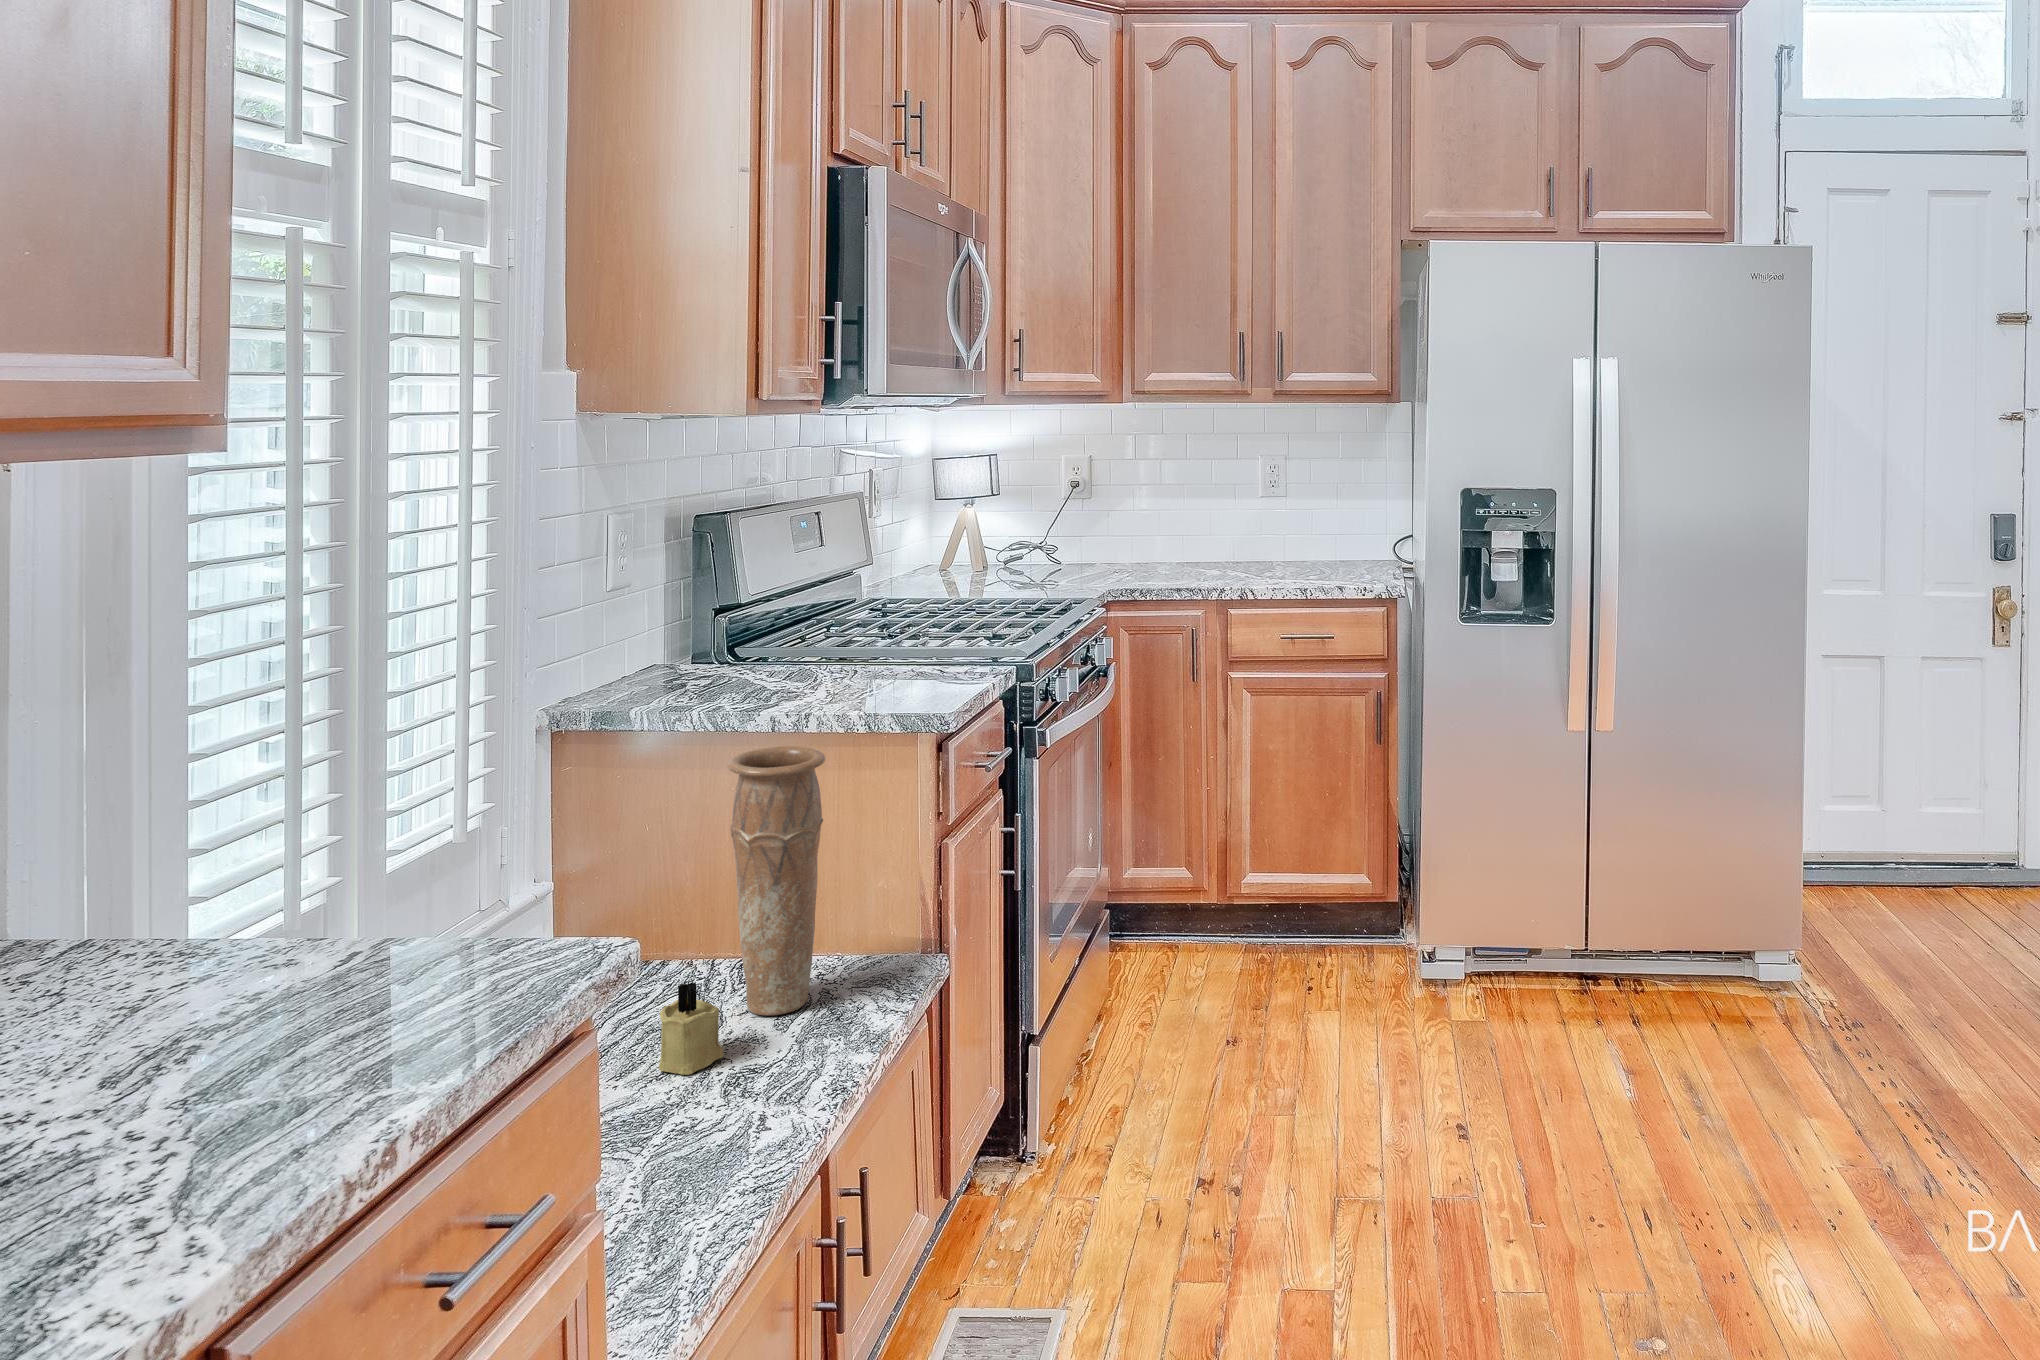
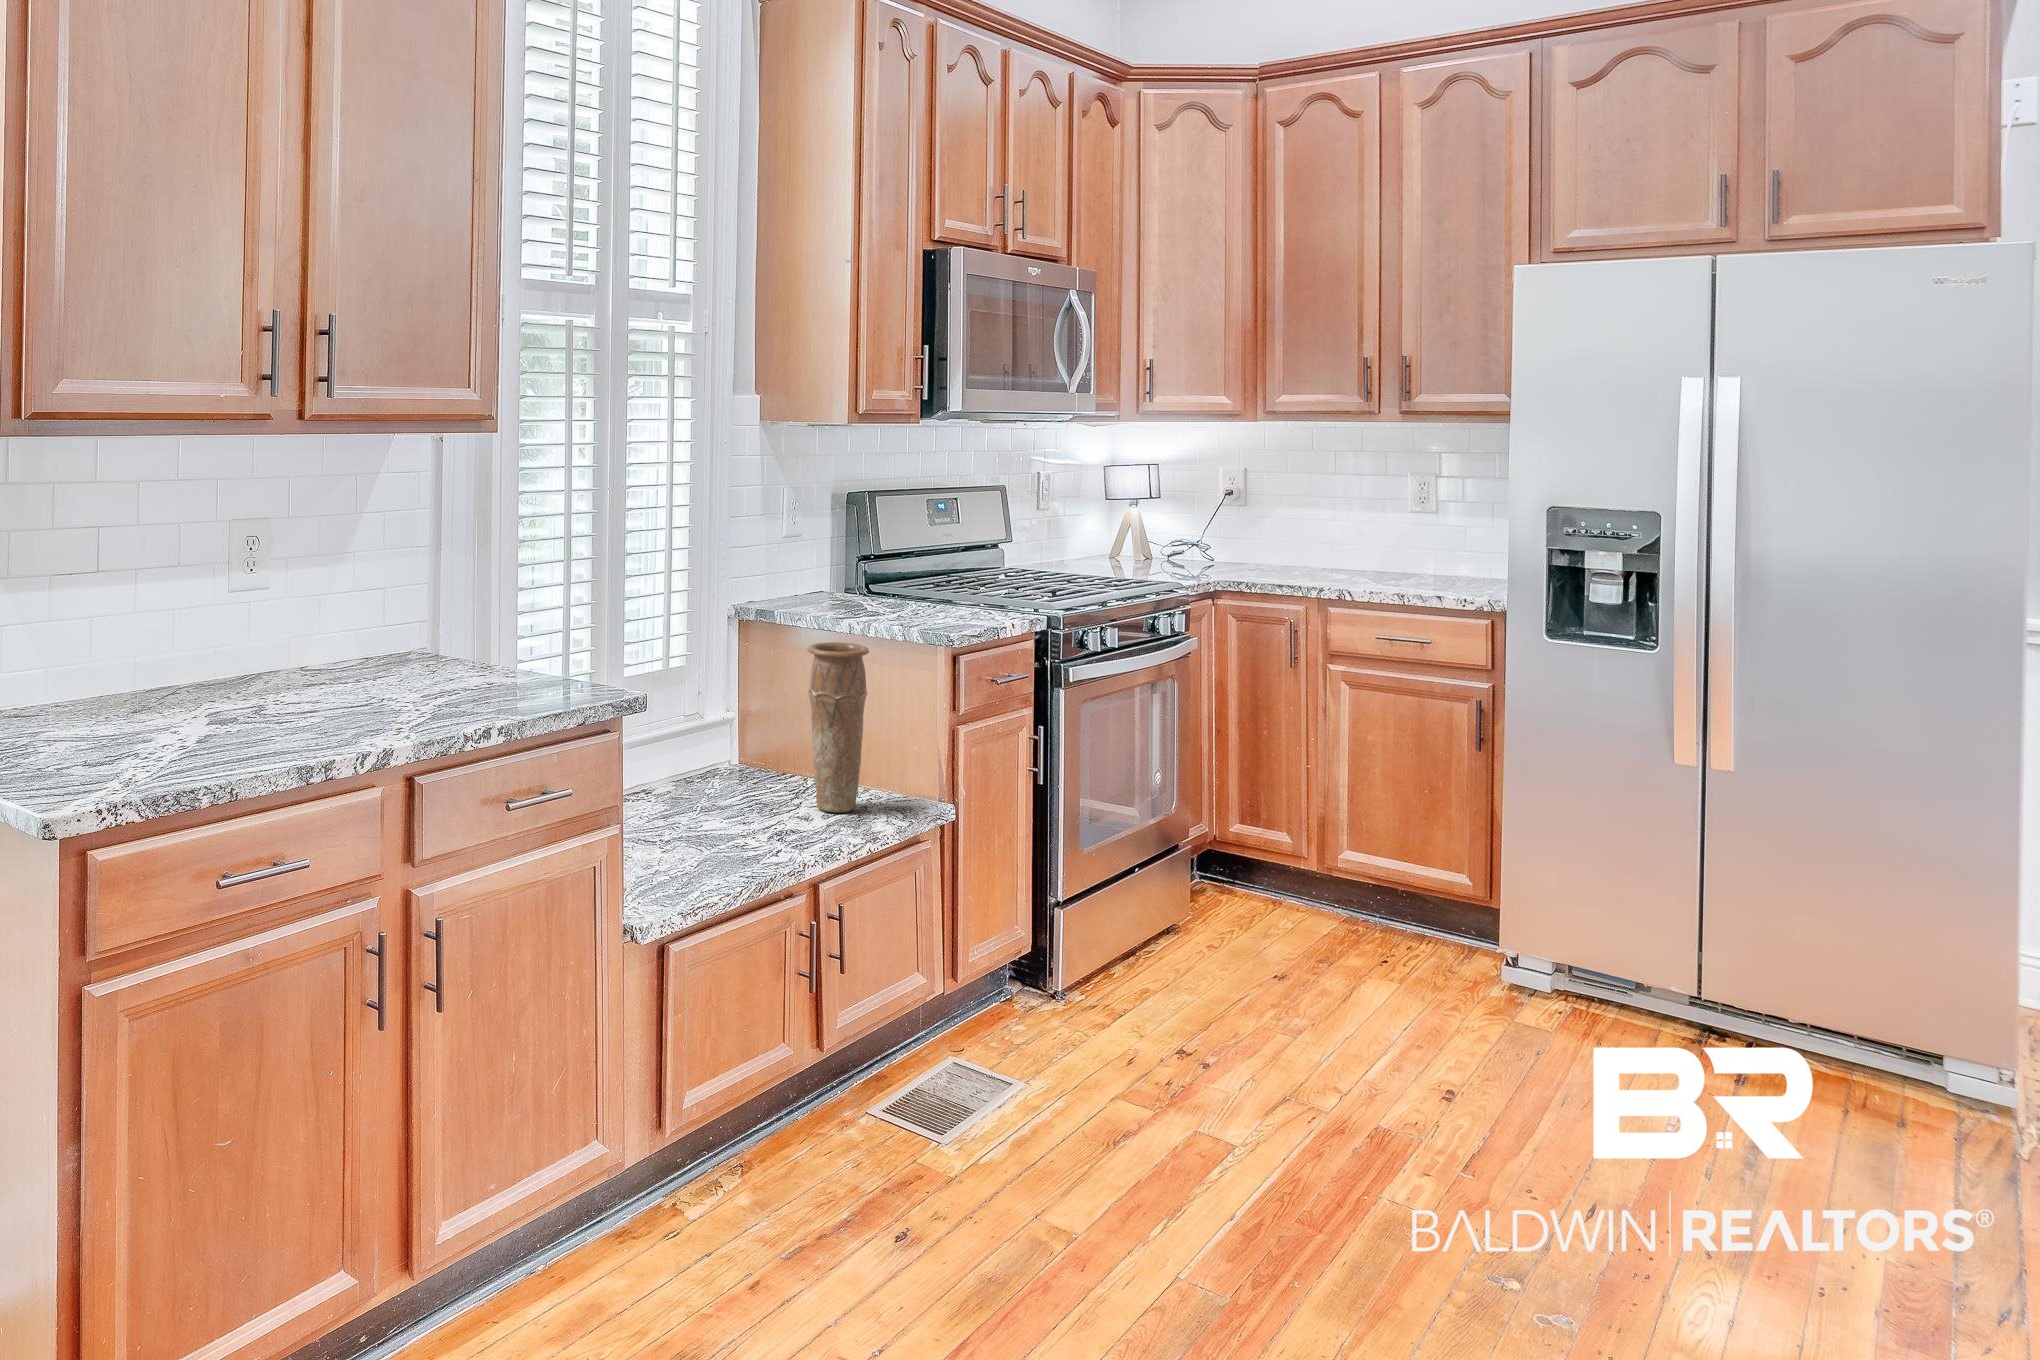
candle: present [659,982,724,1075] -> none [750,772,789,826]

